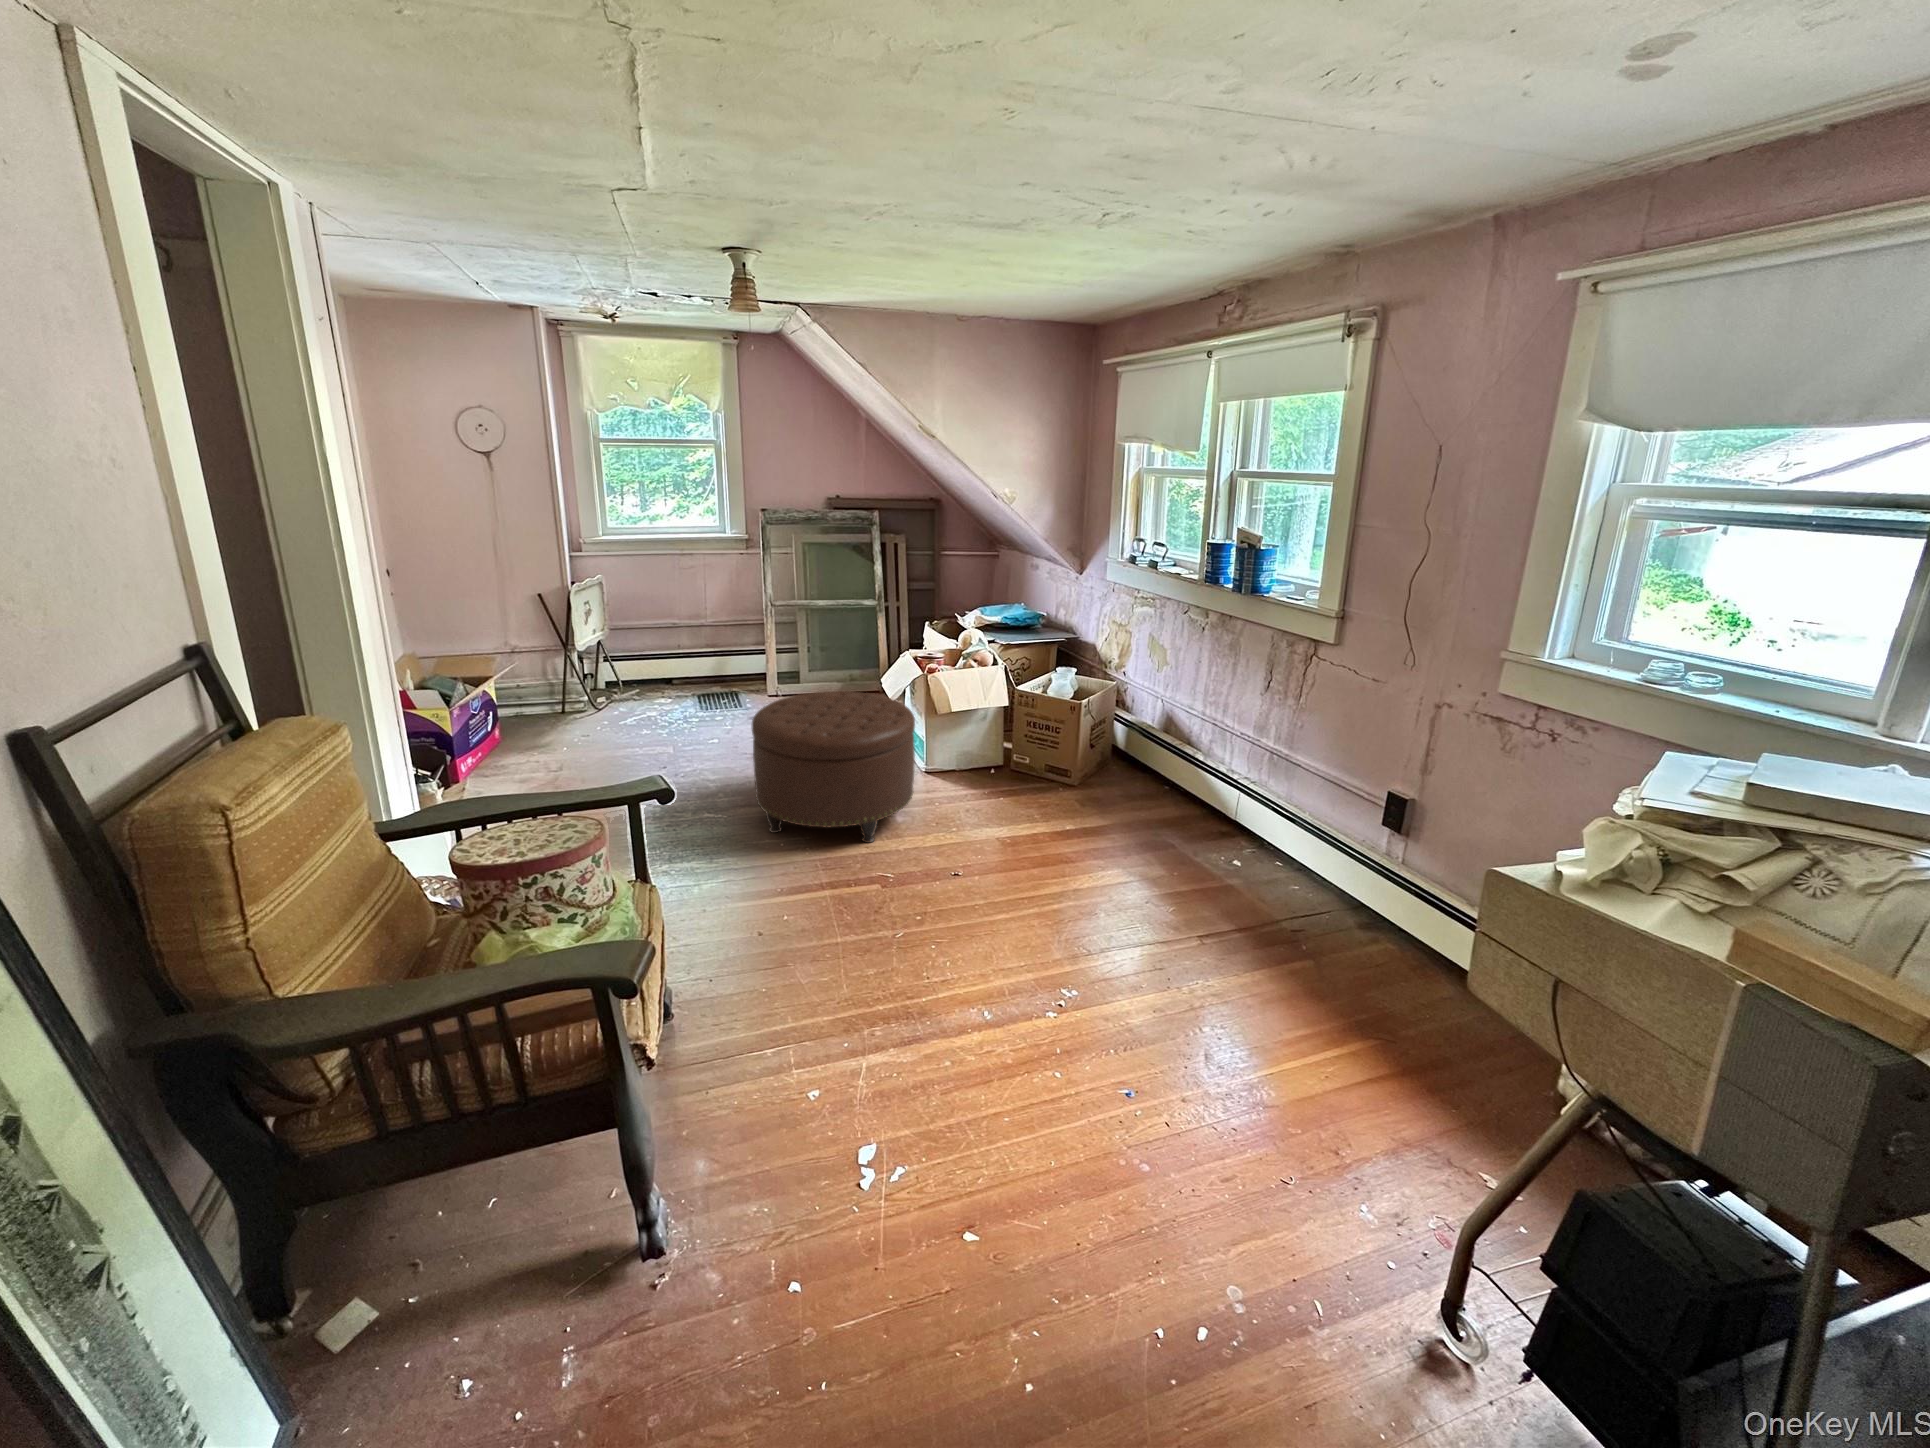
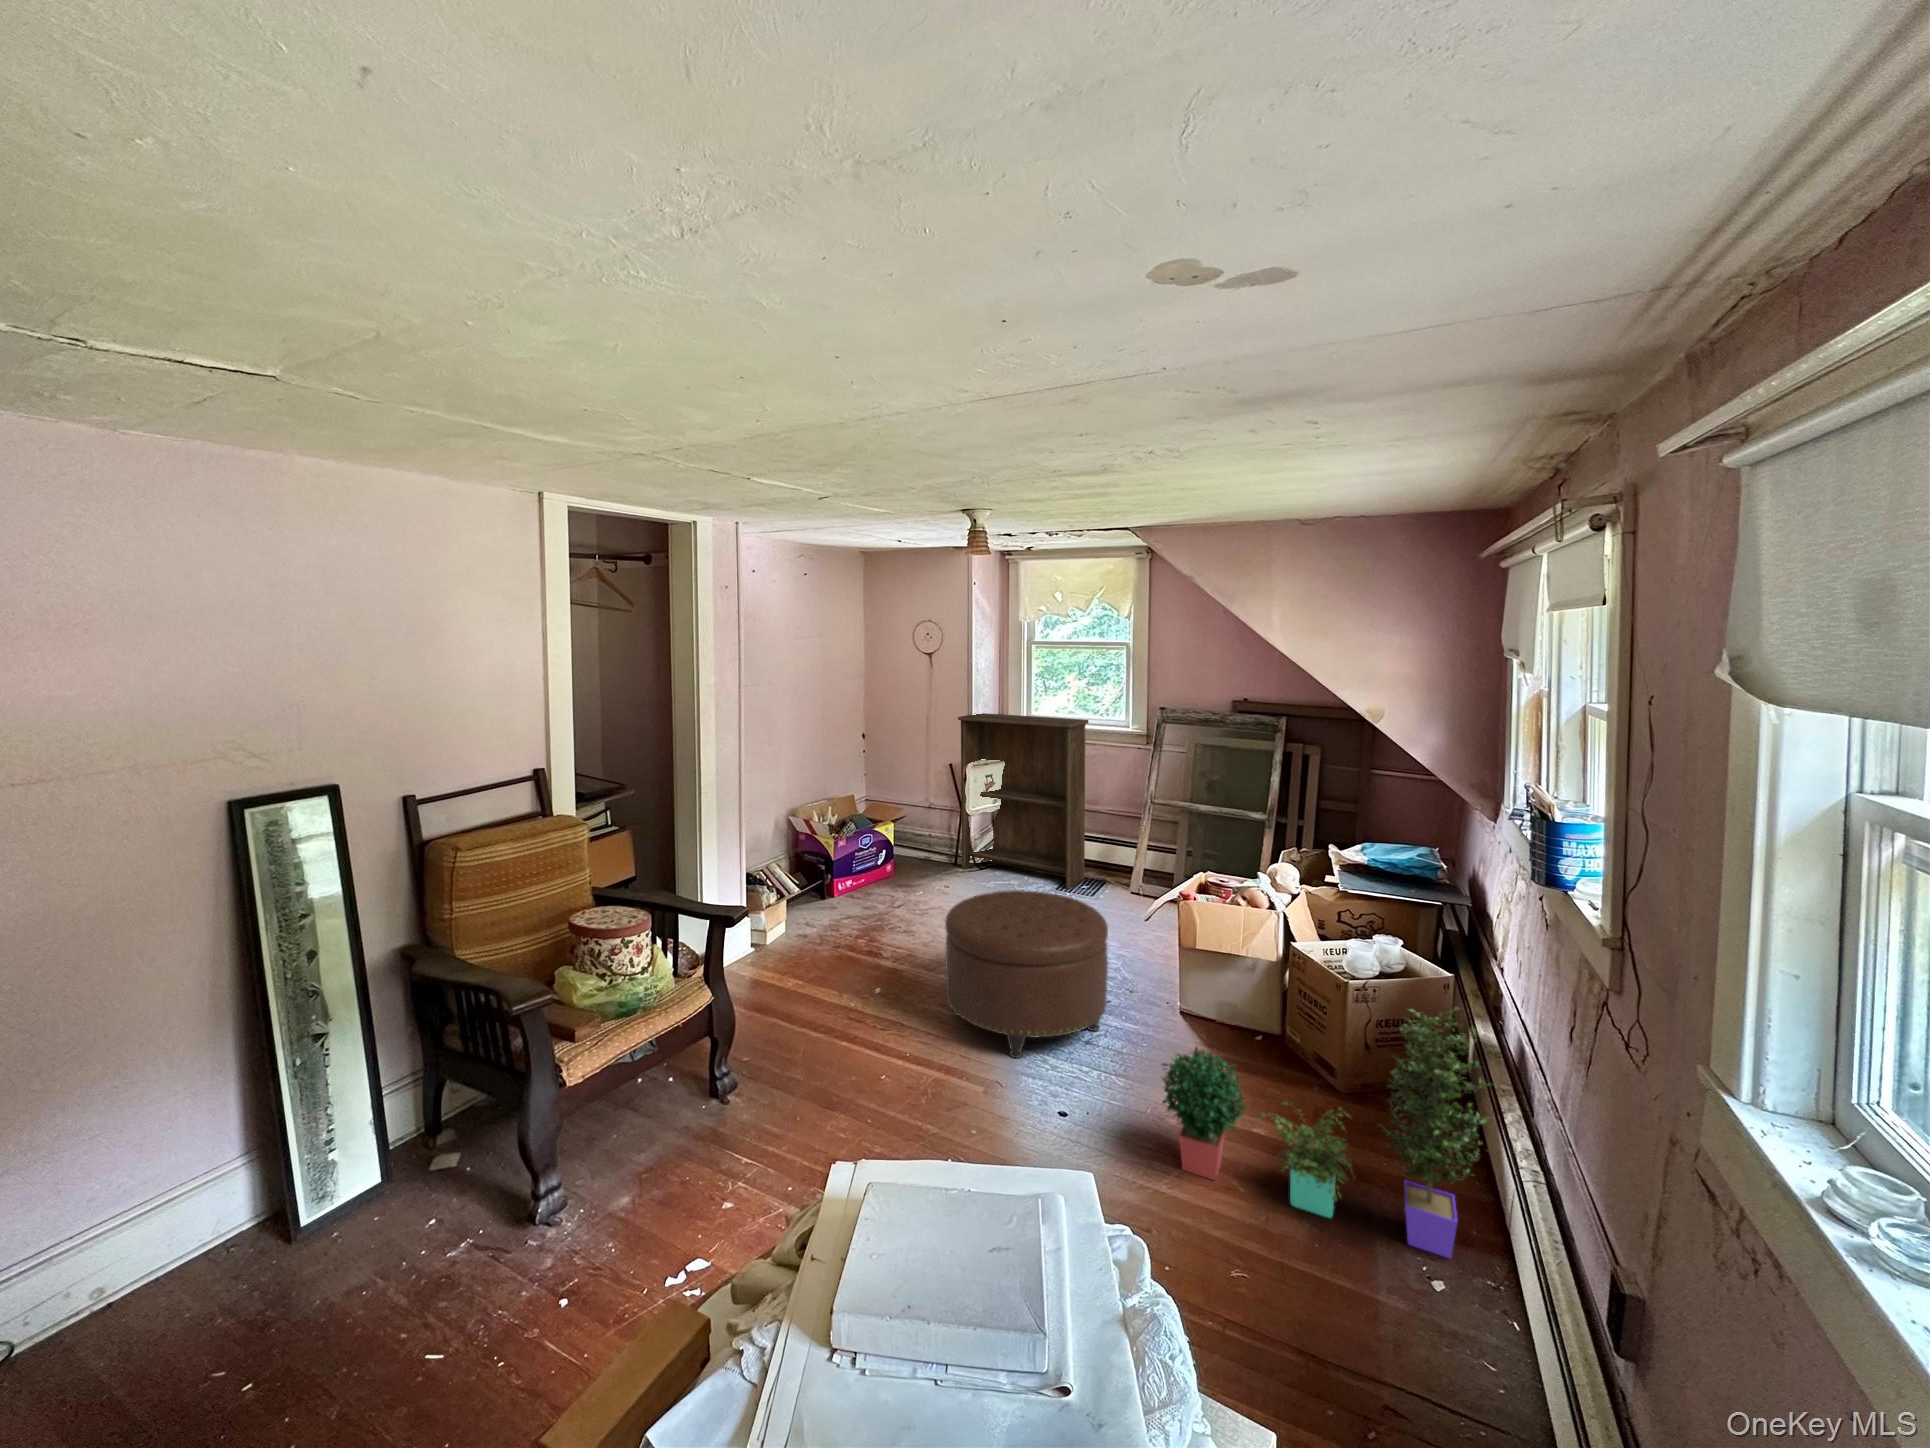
bookshelf: none [549,526,713,712] -> present [958,713,1088,889]
potted plant: none [1040,679,1239,857] -> present [1162,1008,1491,1258]

